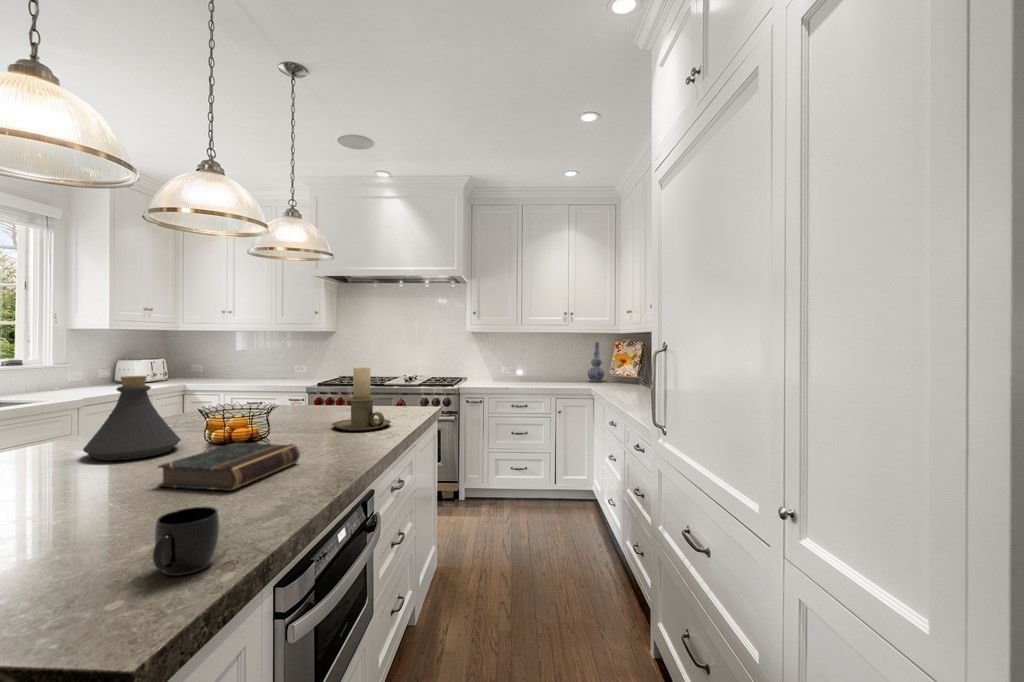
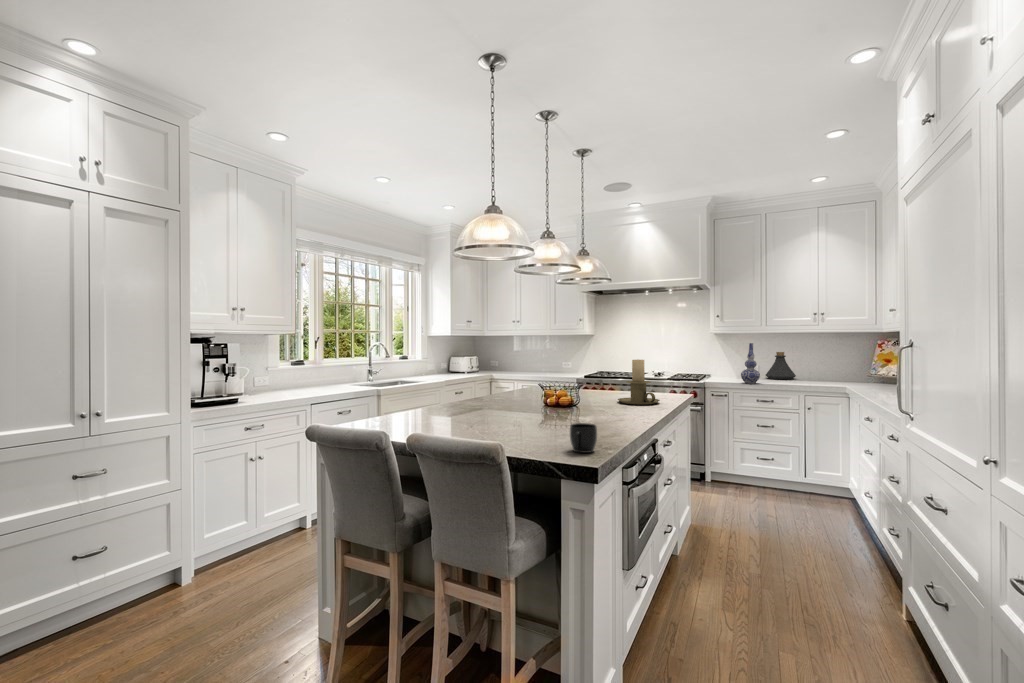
vase: present [588,342,605,382] -> present [741,343,760,384]
bottle: present [83,376,181,460] -> present [766,352,796,379]
book: present [158,443,300,491] -> none [538,404,609,427]

